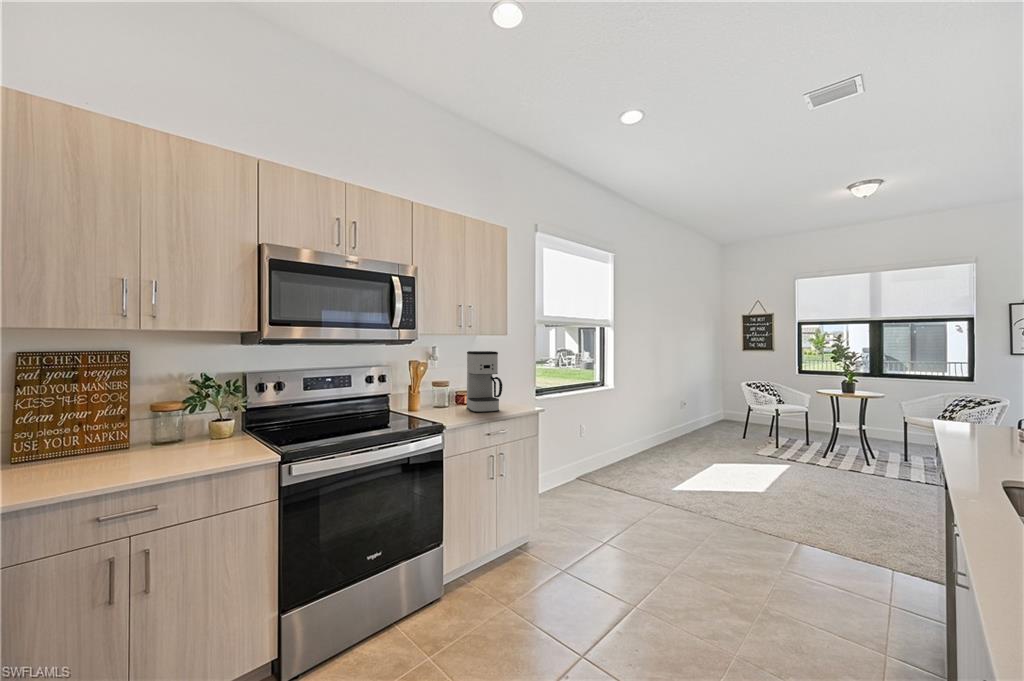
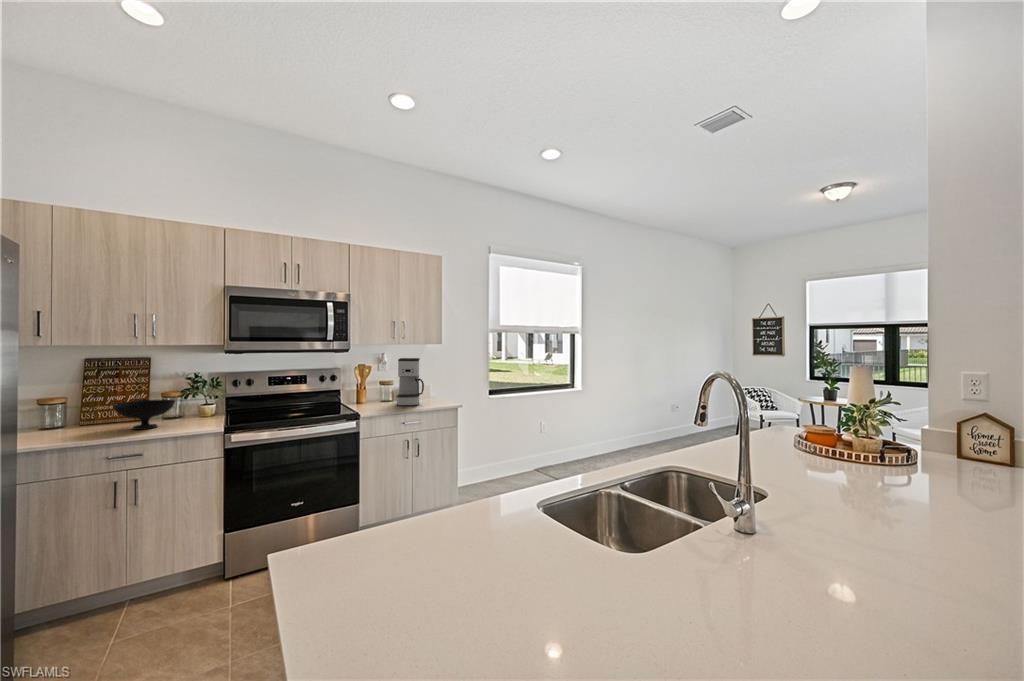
bowl: none [89,415,192,467] -> present [113,400,175,430]

